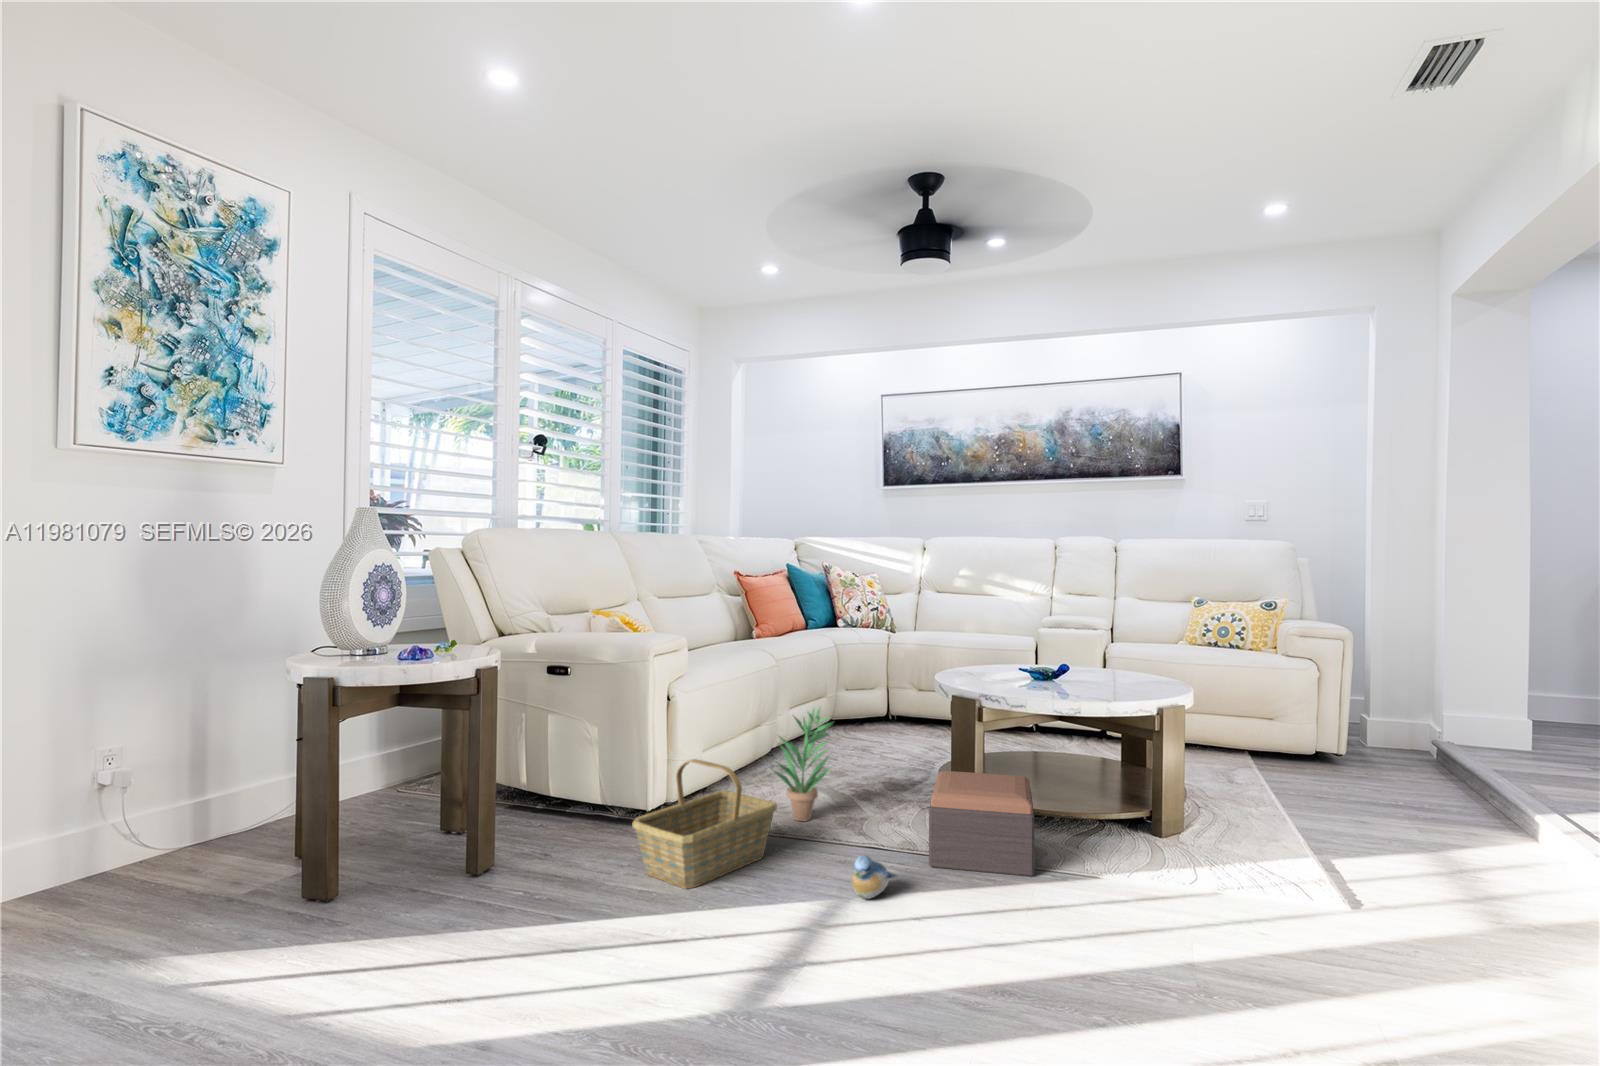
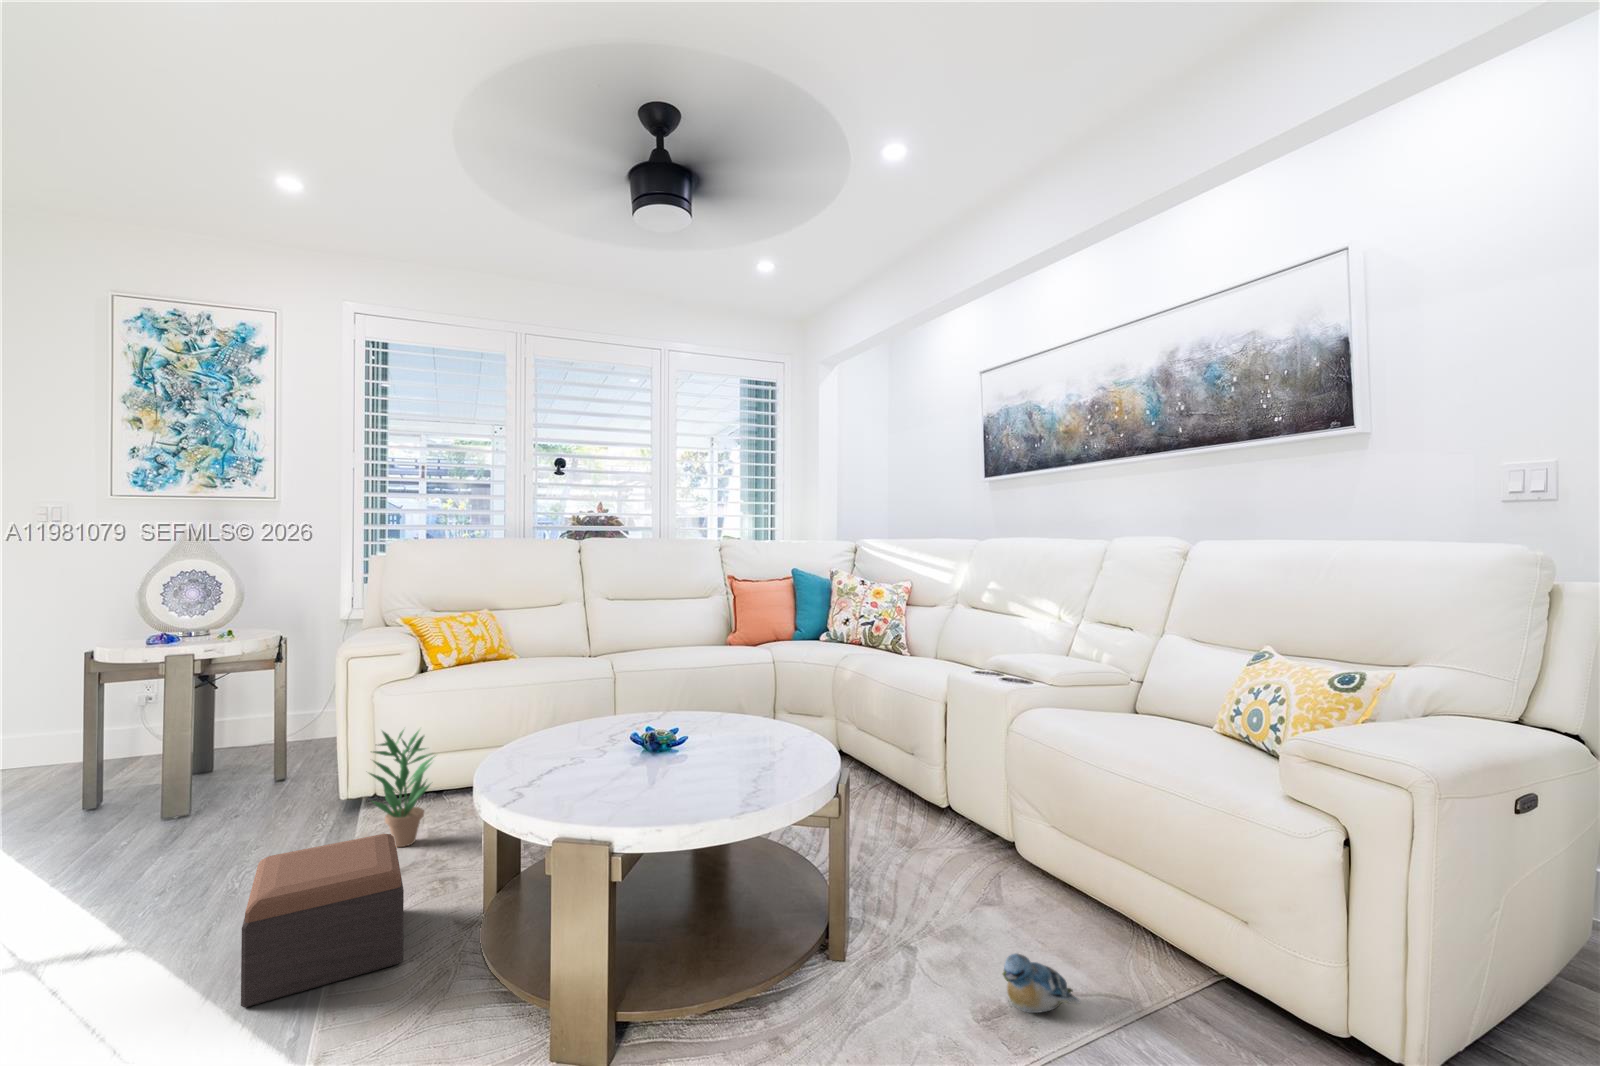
basket: present [632,759,777,889] -> none [123,757,308,876]
plush toy: present [852,855,899,899] -> present [1003,954,1081,1013]

